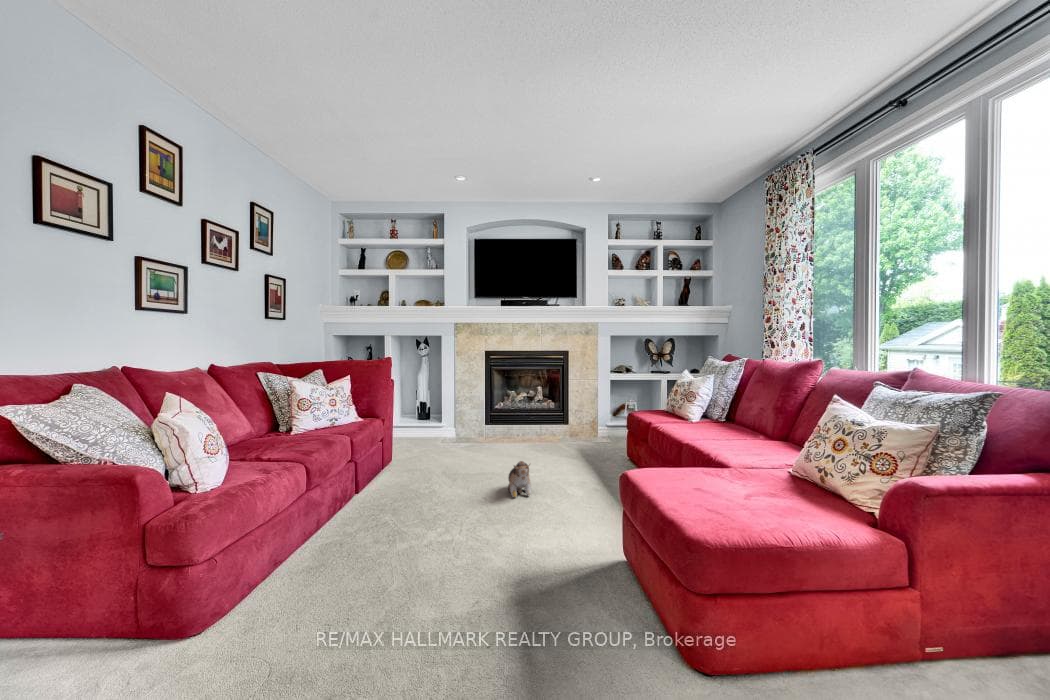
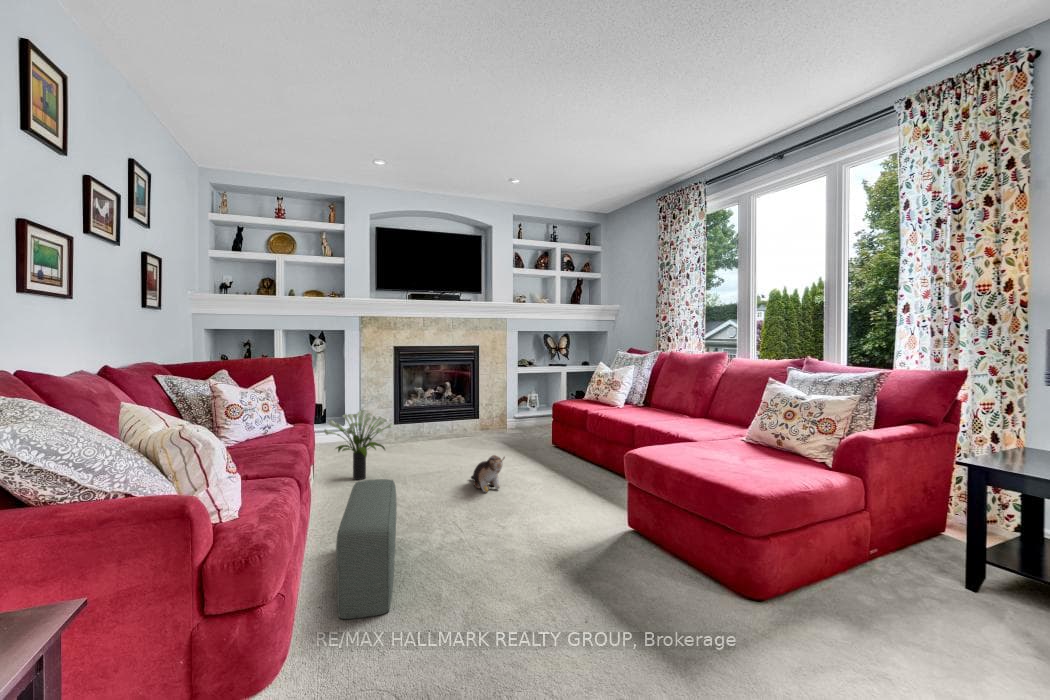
potted plant: none [389,408,450,472] -> present [324,410,393,480]
pouf: none [284,473,391,598] -> present [336,479,397,619]

